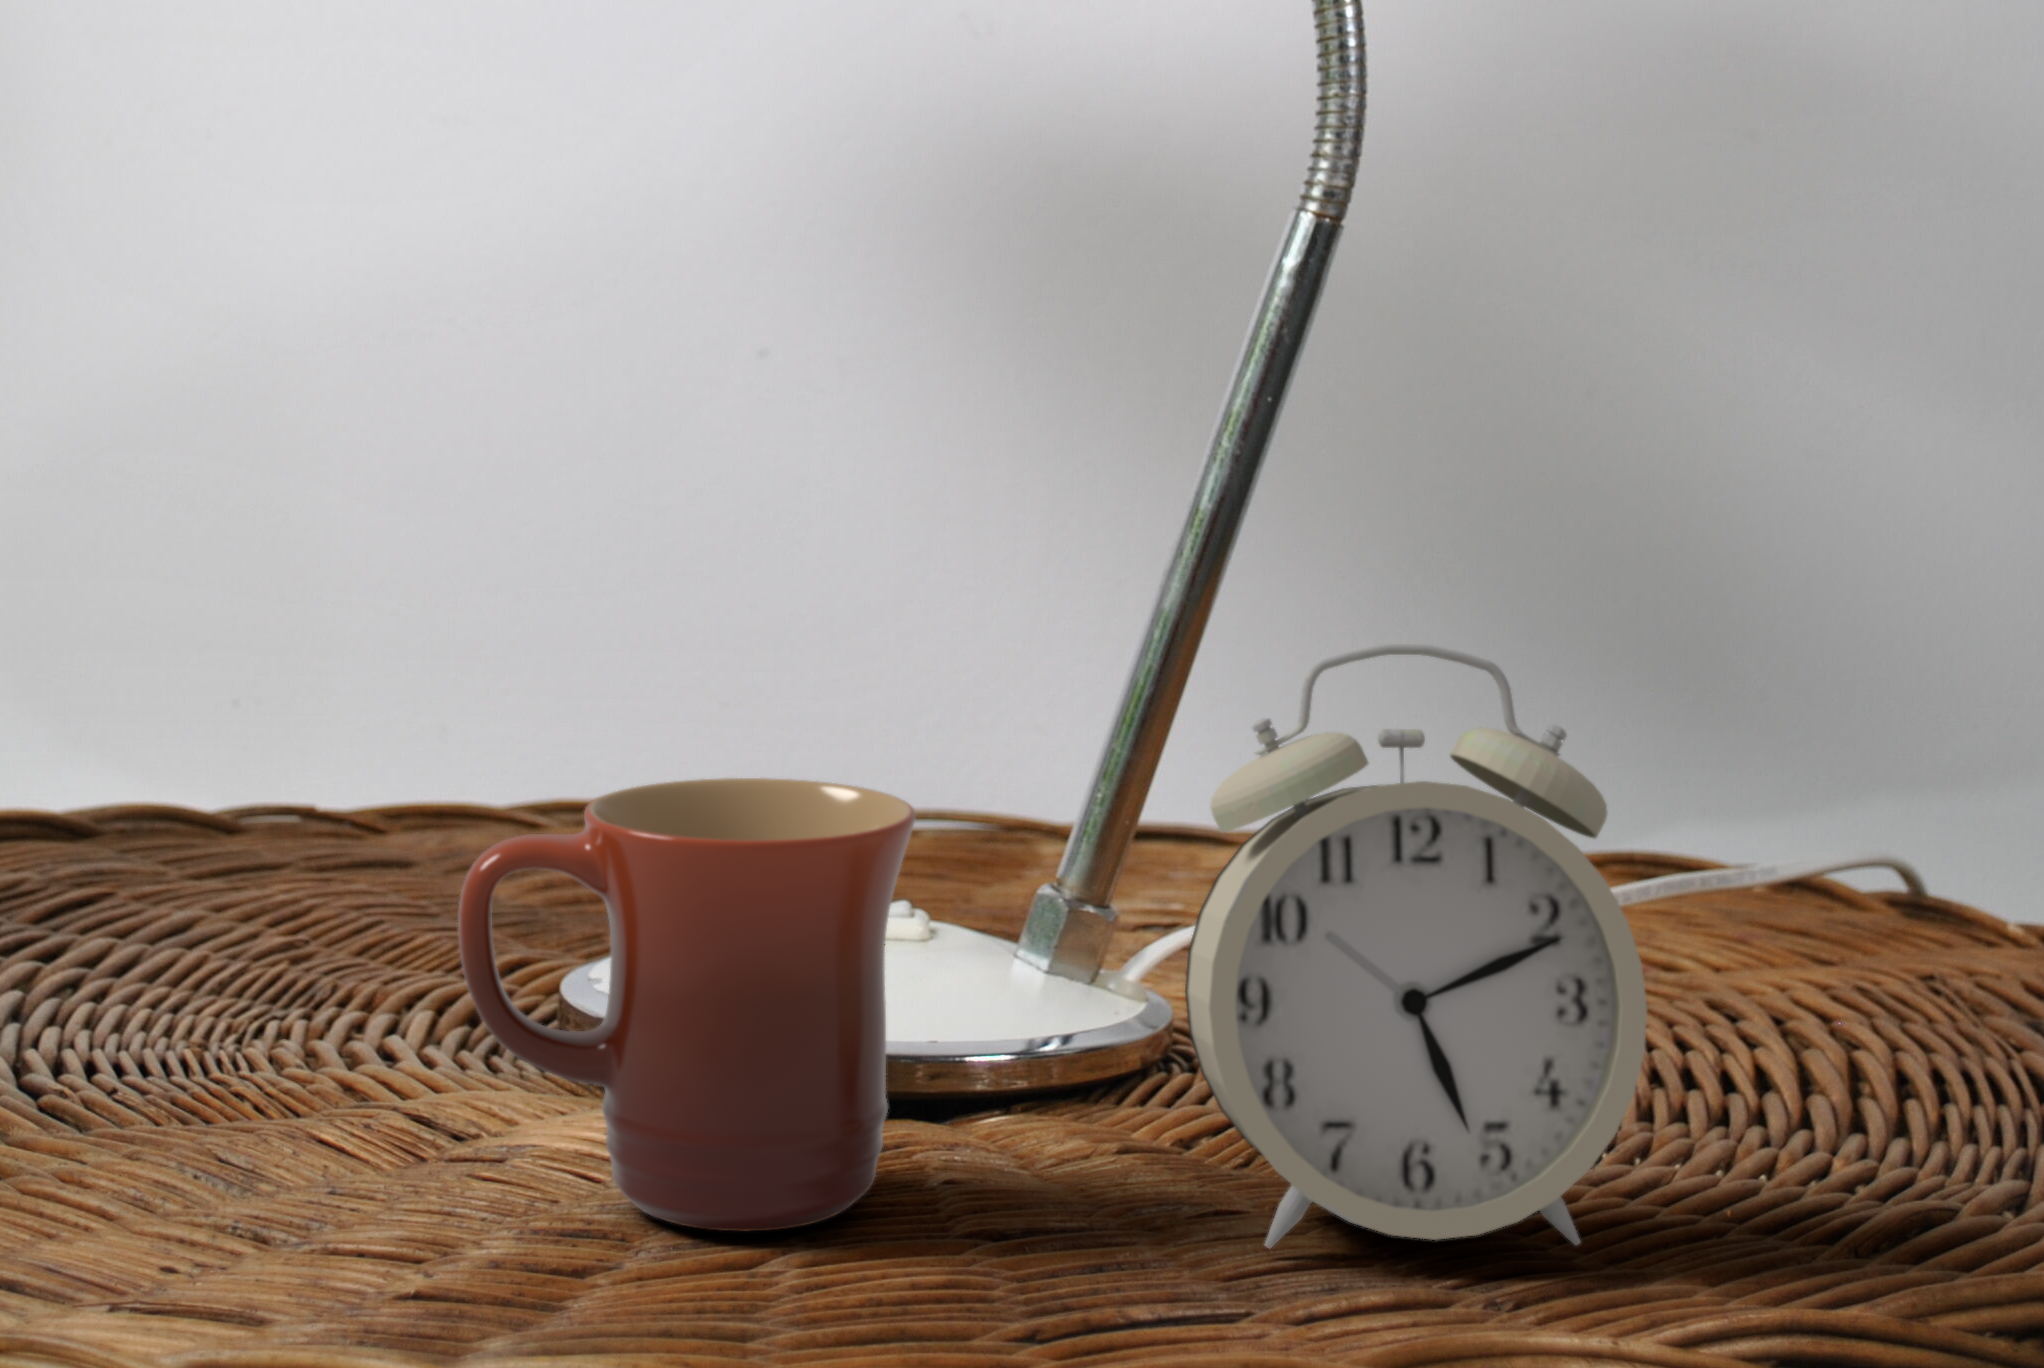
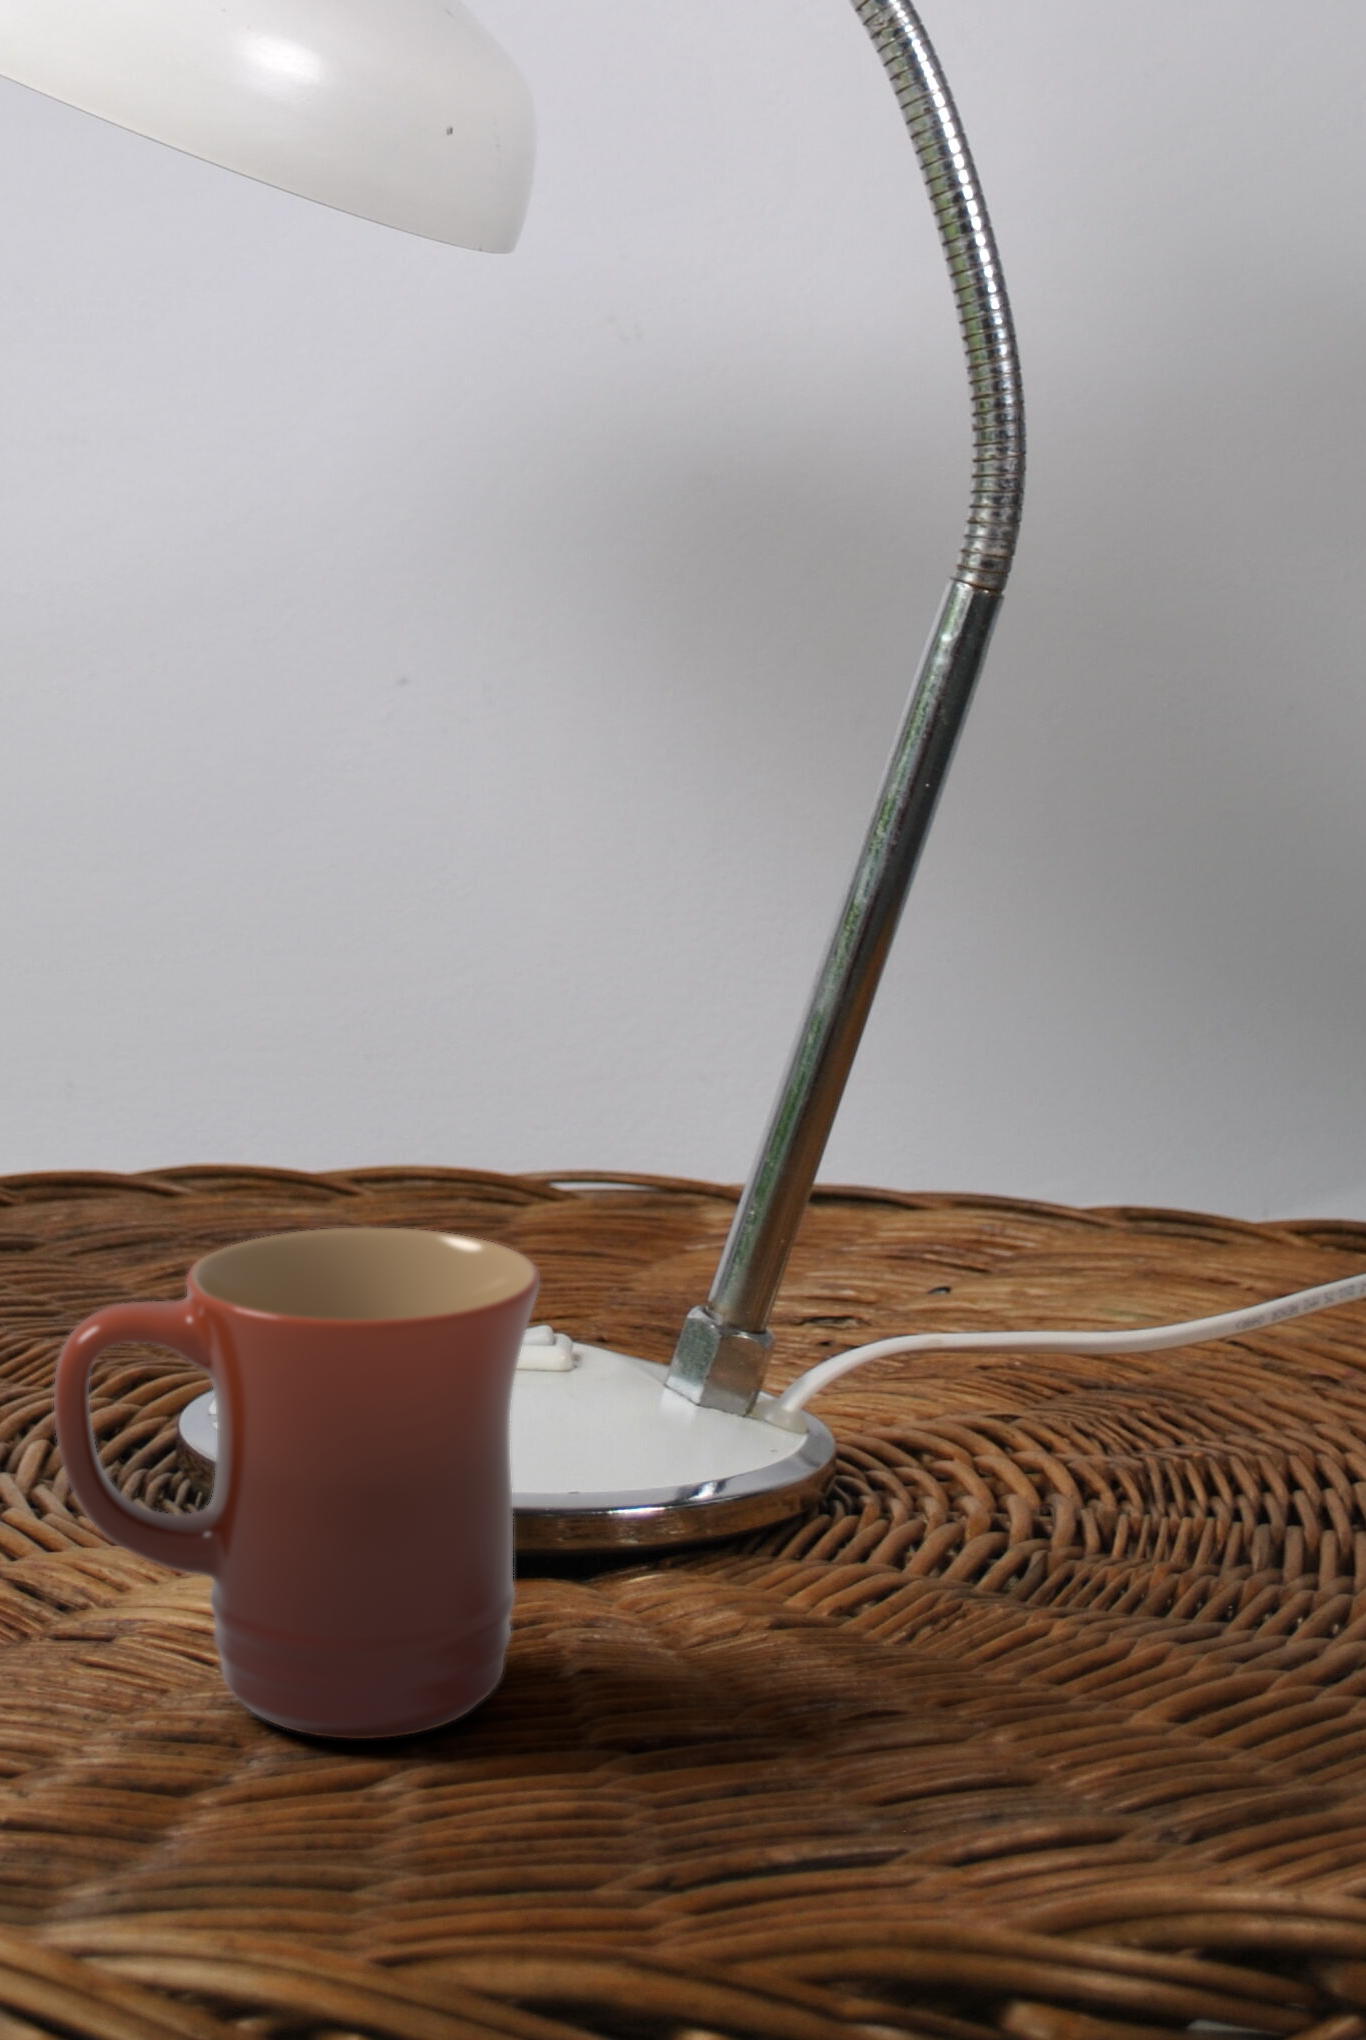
alarm clock: present [1185,643,1647,1248] -> none [834,1087,1331,1759]

